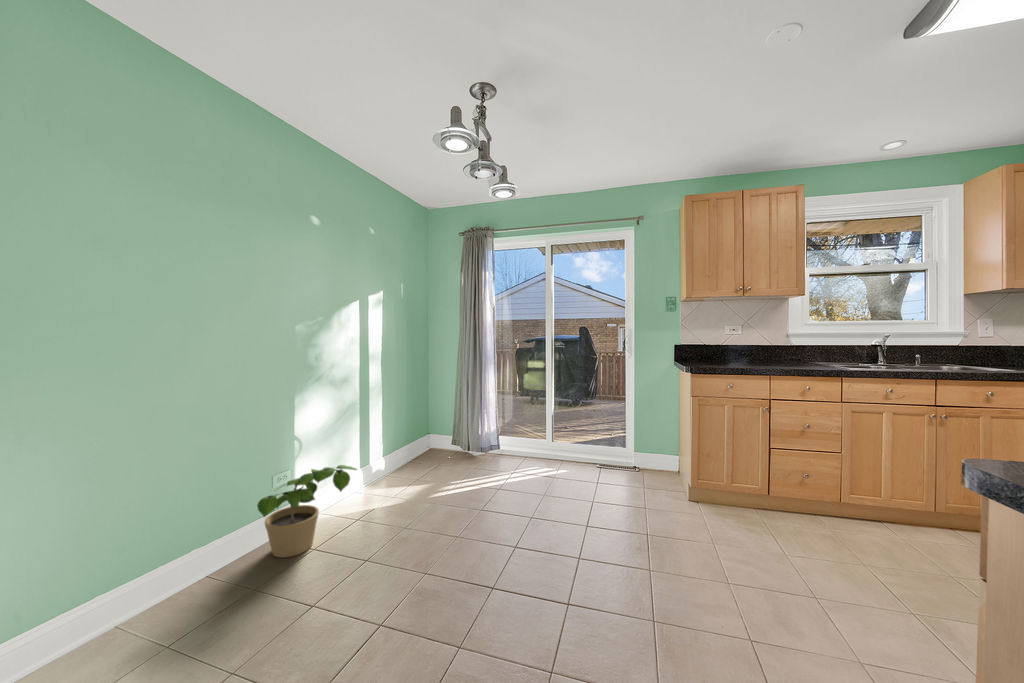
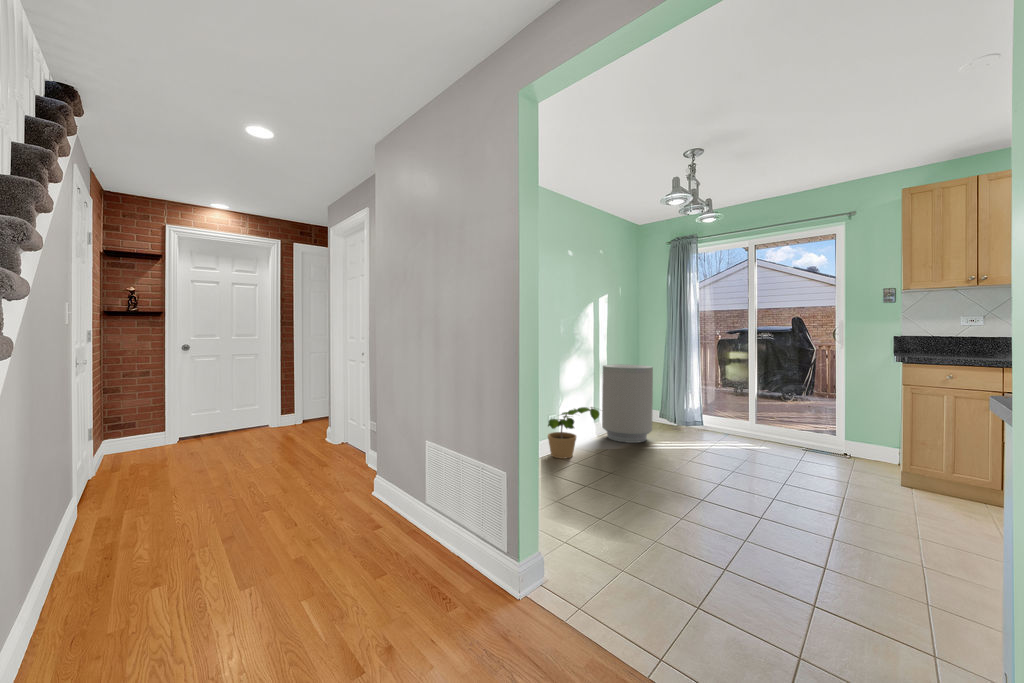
trash can: none [373,383,441,494] -> present [602,364,653,443]

